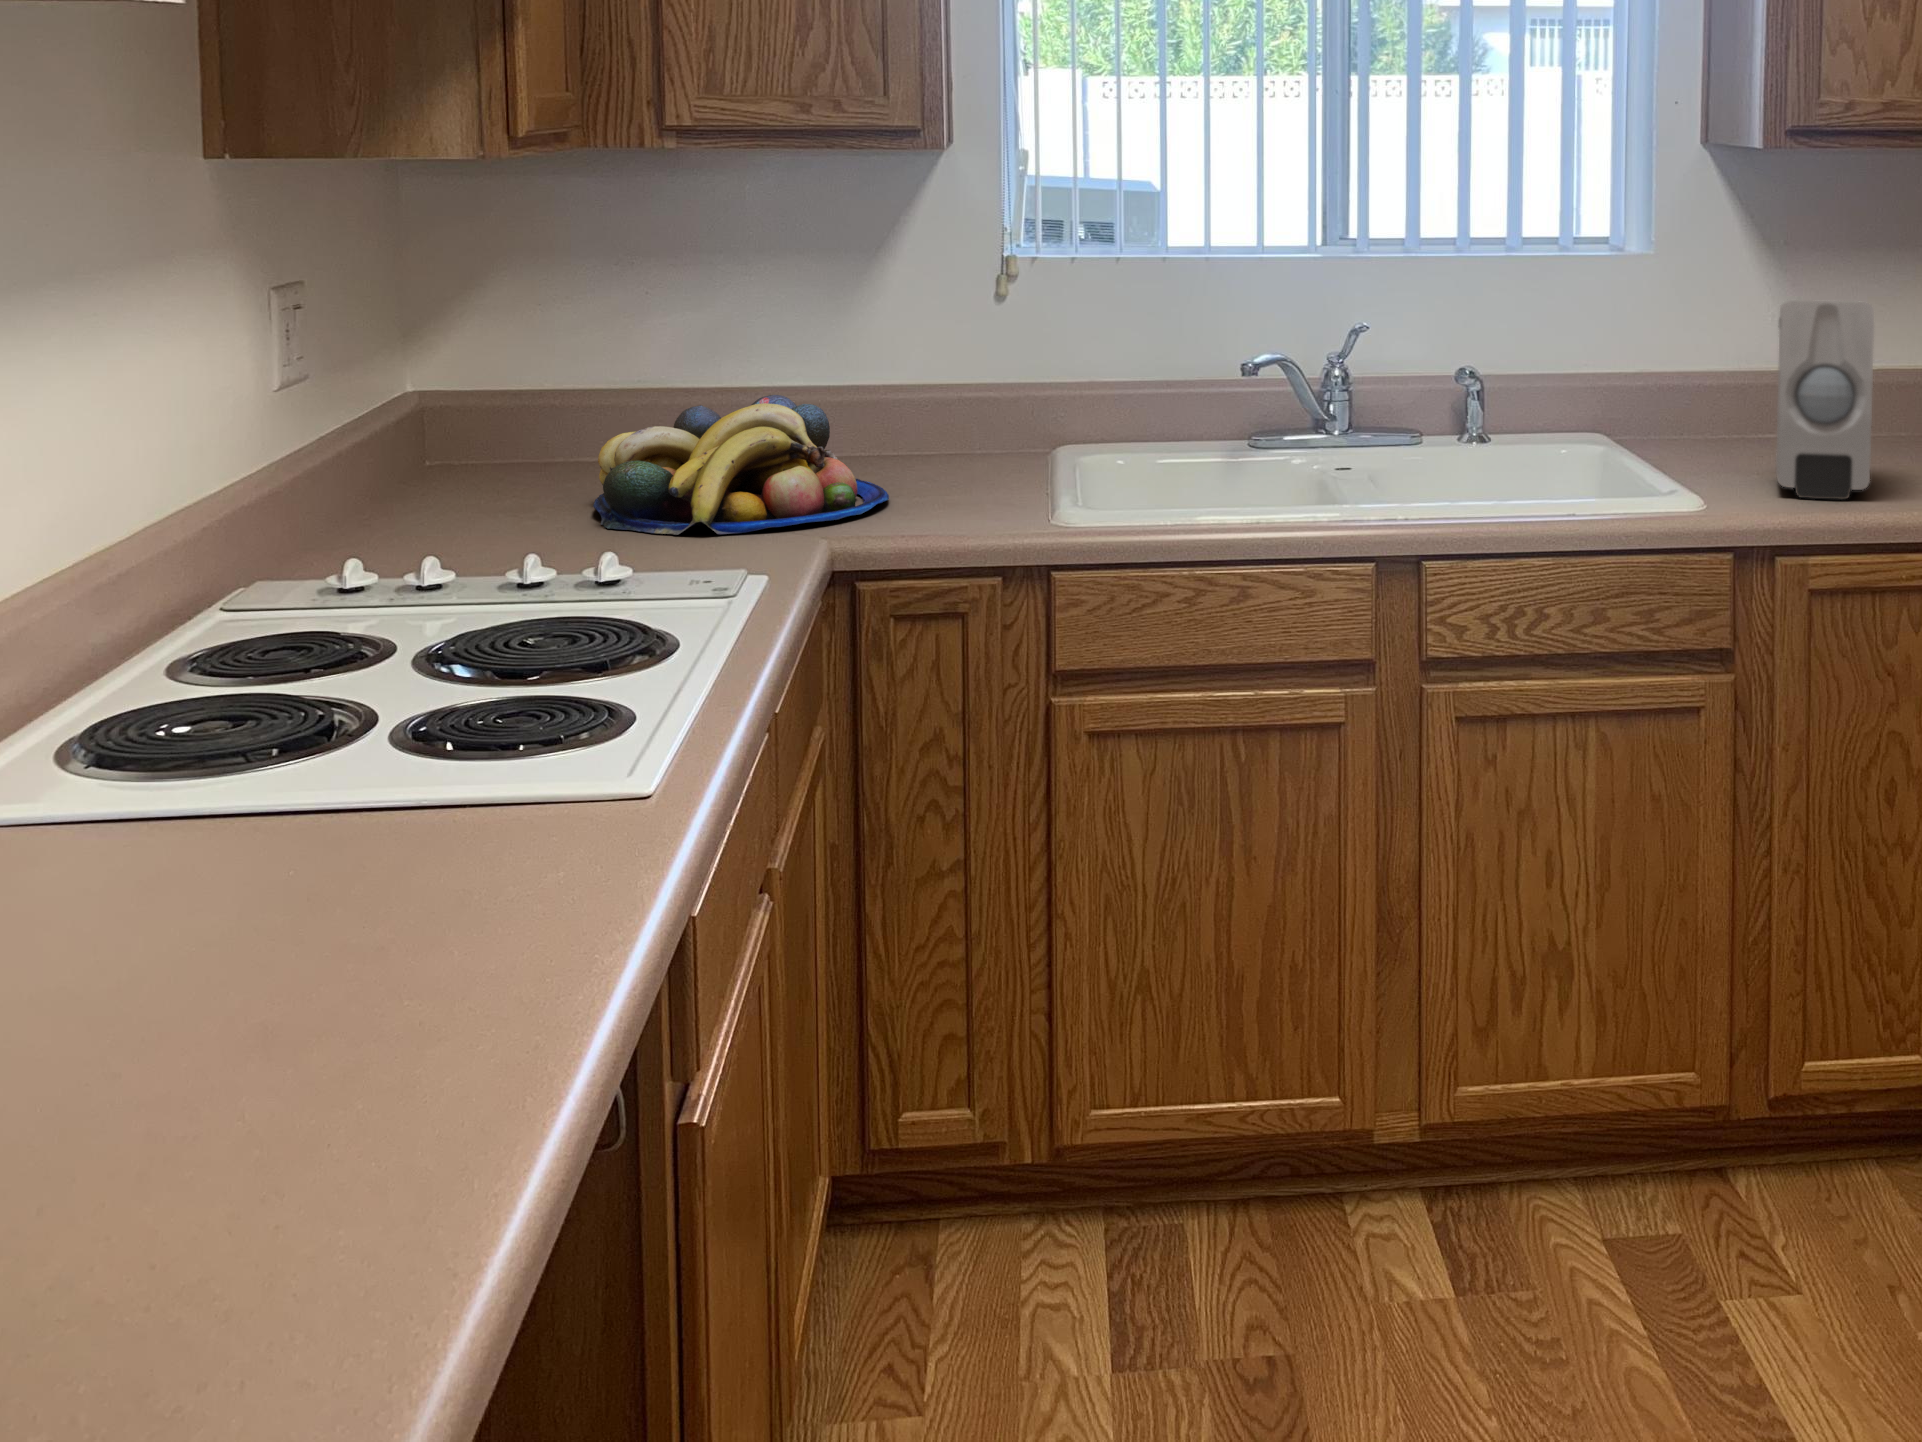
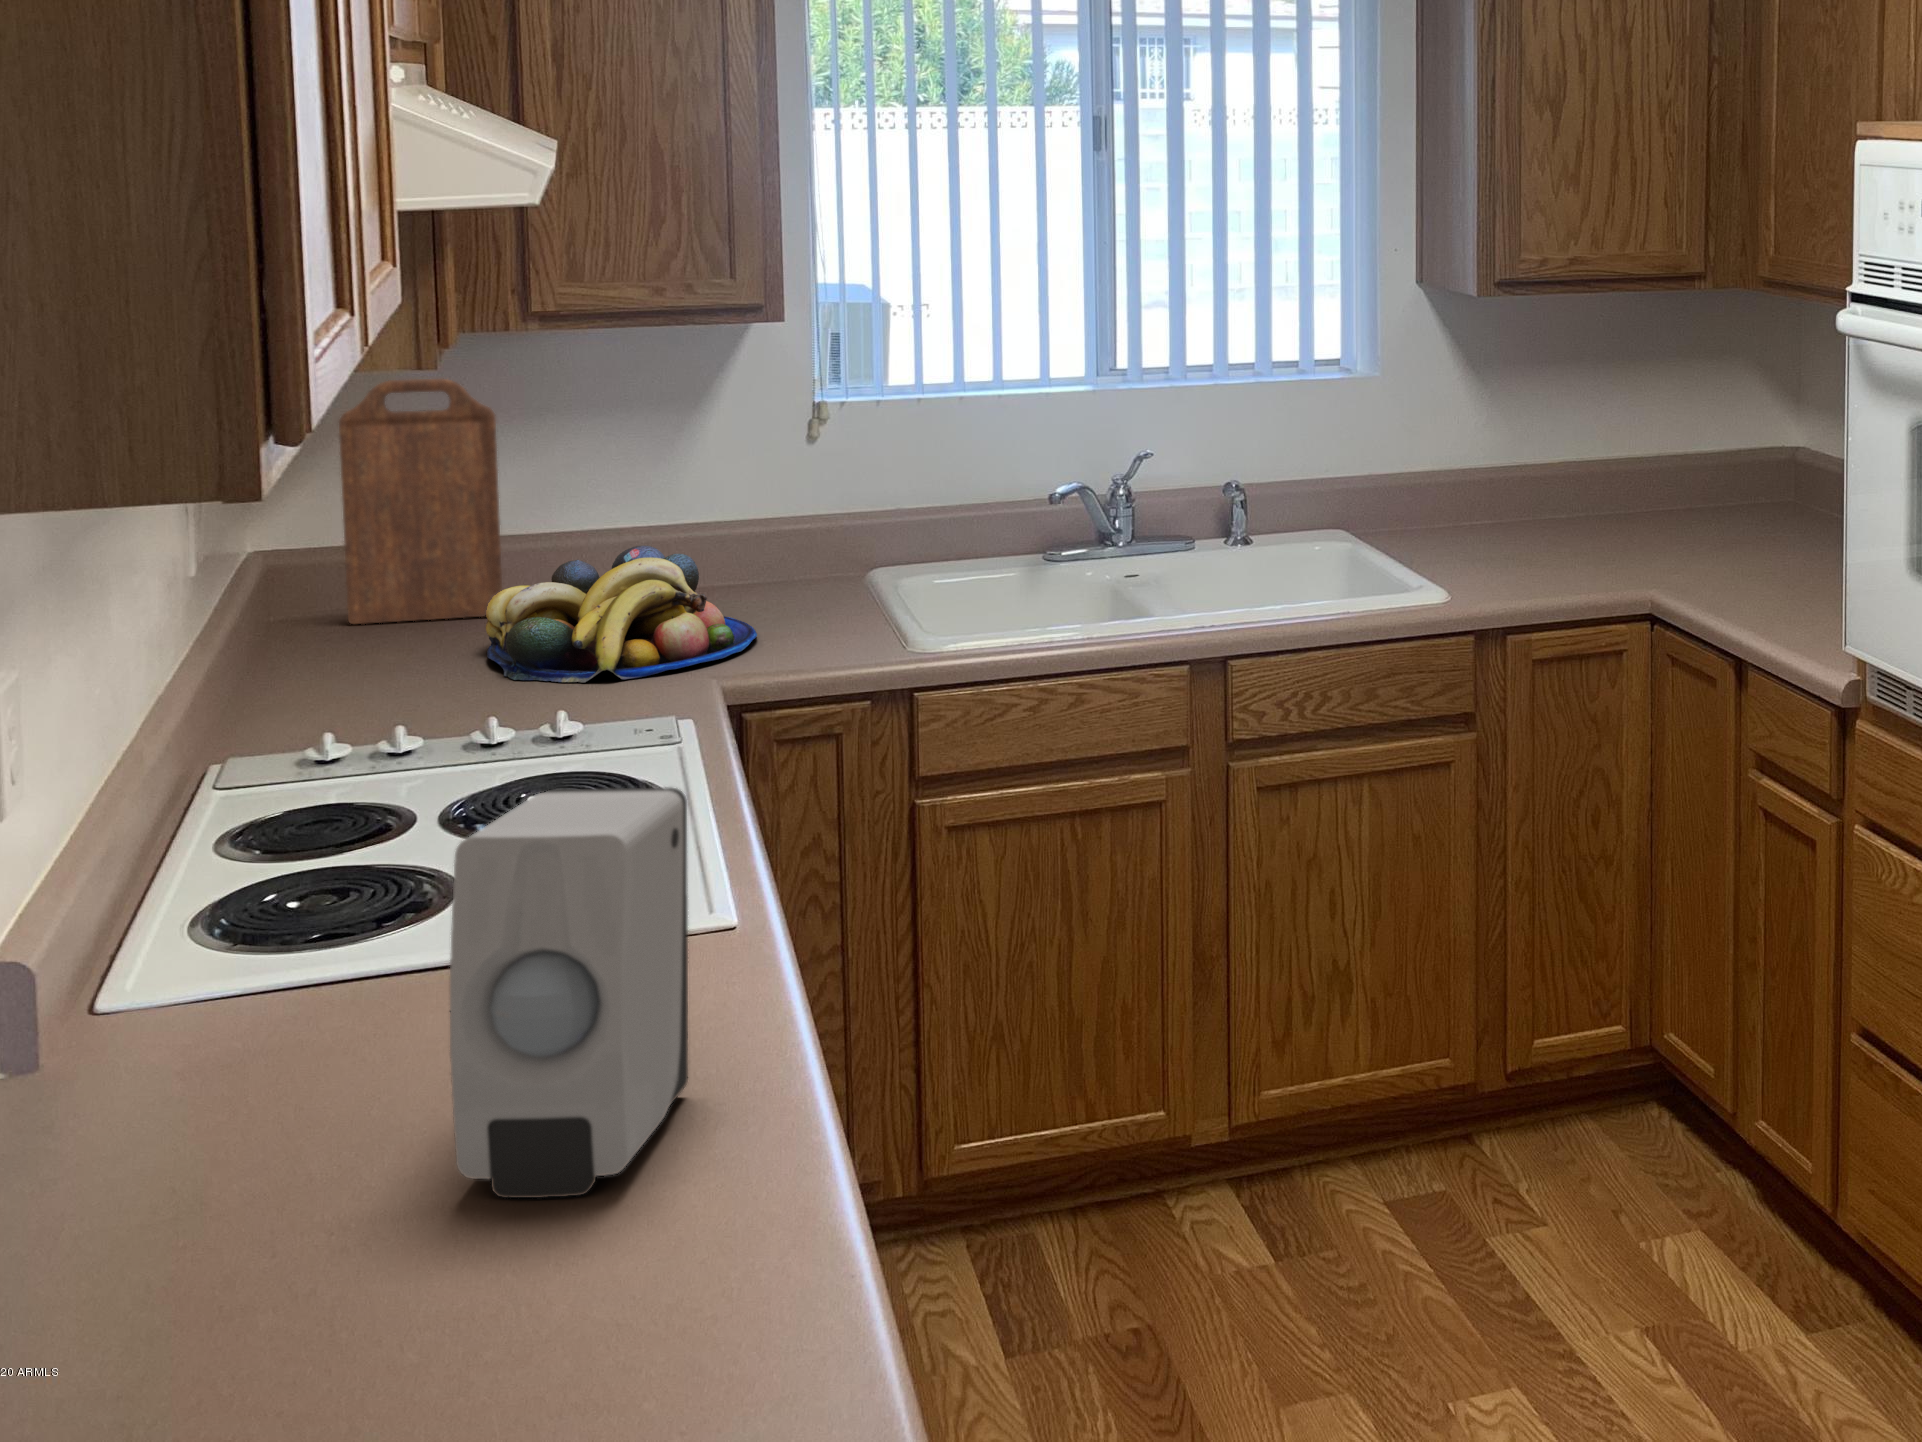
cutting board: none [477,205,644,471] -> present [339,379,502,624]
soap dispenser: present [1776,300,1874,499] -> present [450,787,688,1198]

